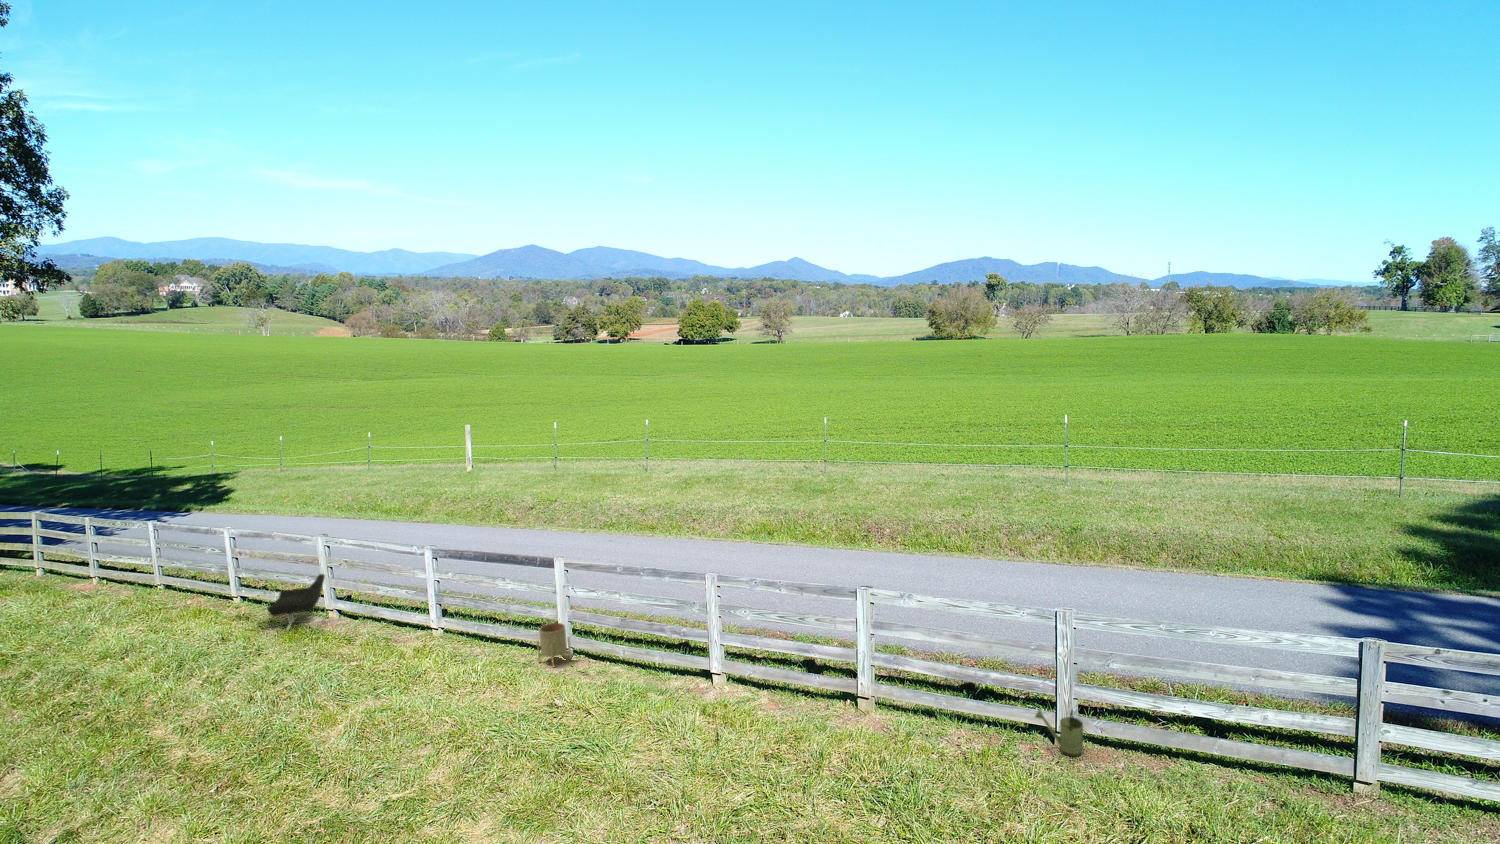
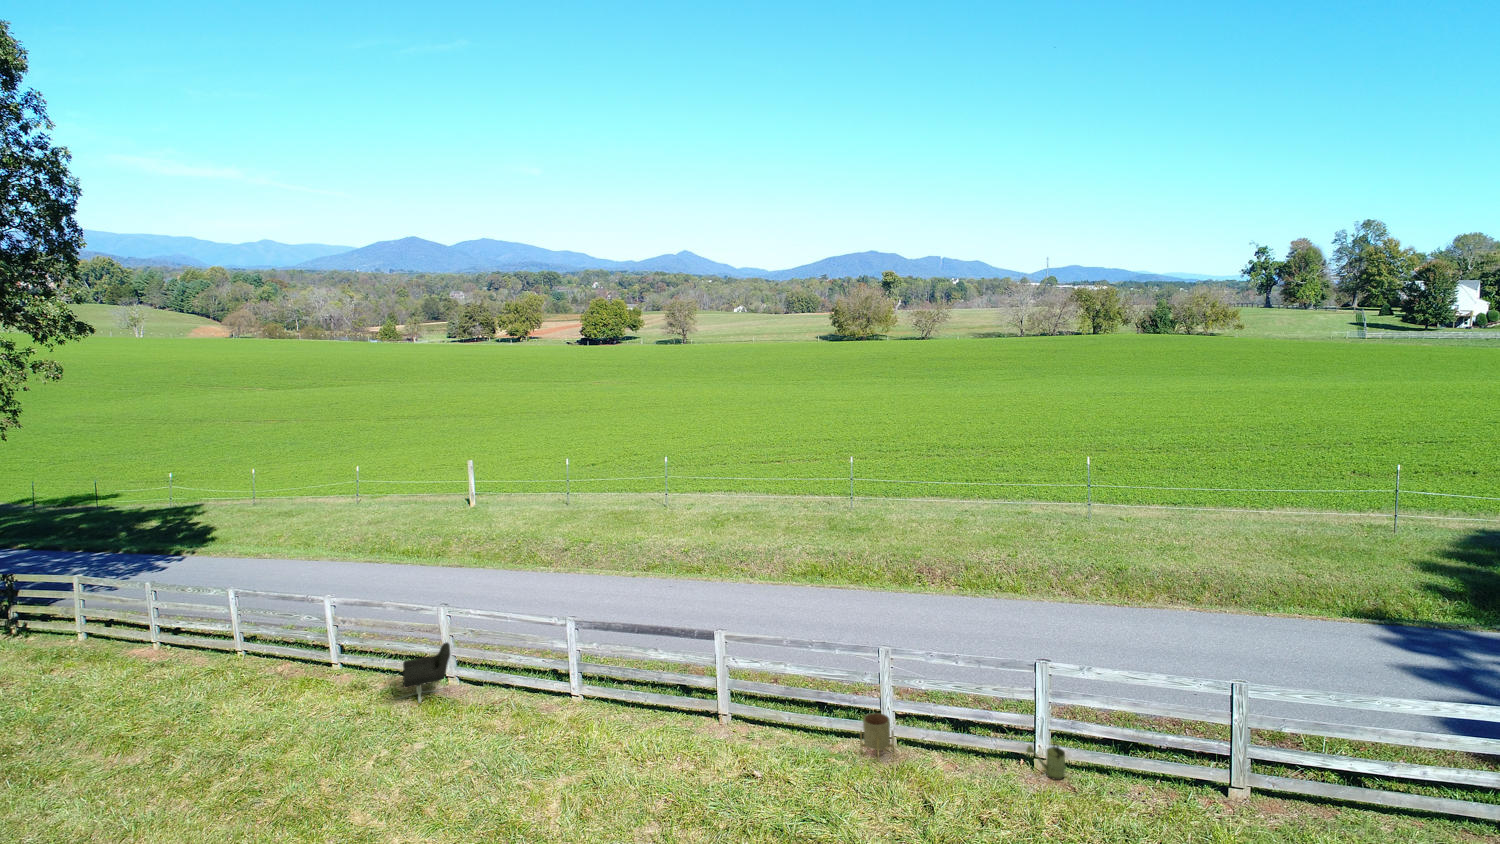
planter: present [537,623,571,667] -> present [860,713,894,761]
watering can: present [1035,710,1083,757] -> present [1027,741,1065,780]

